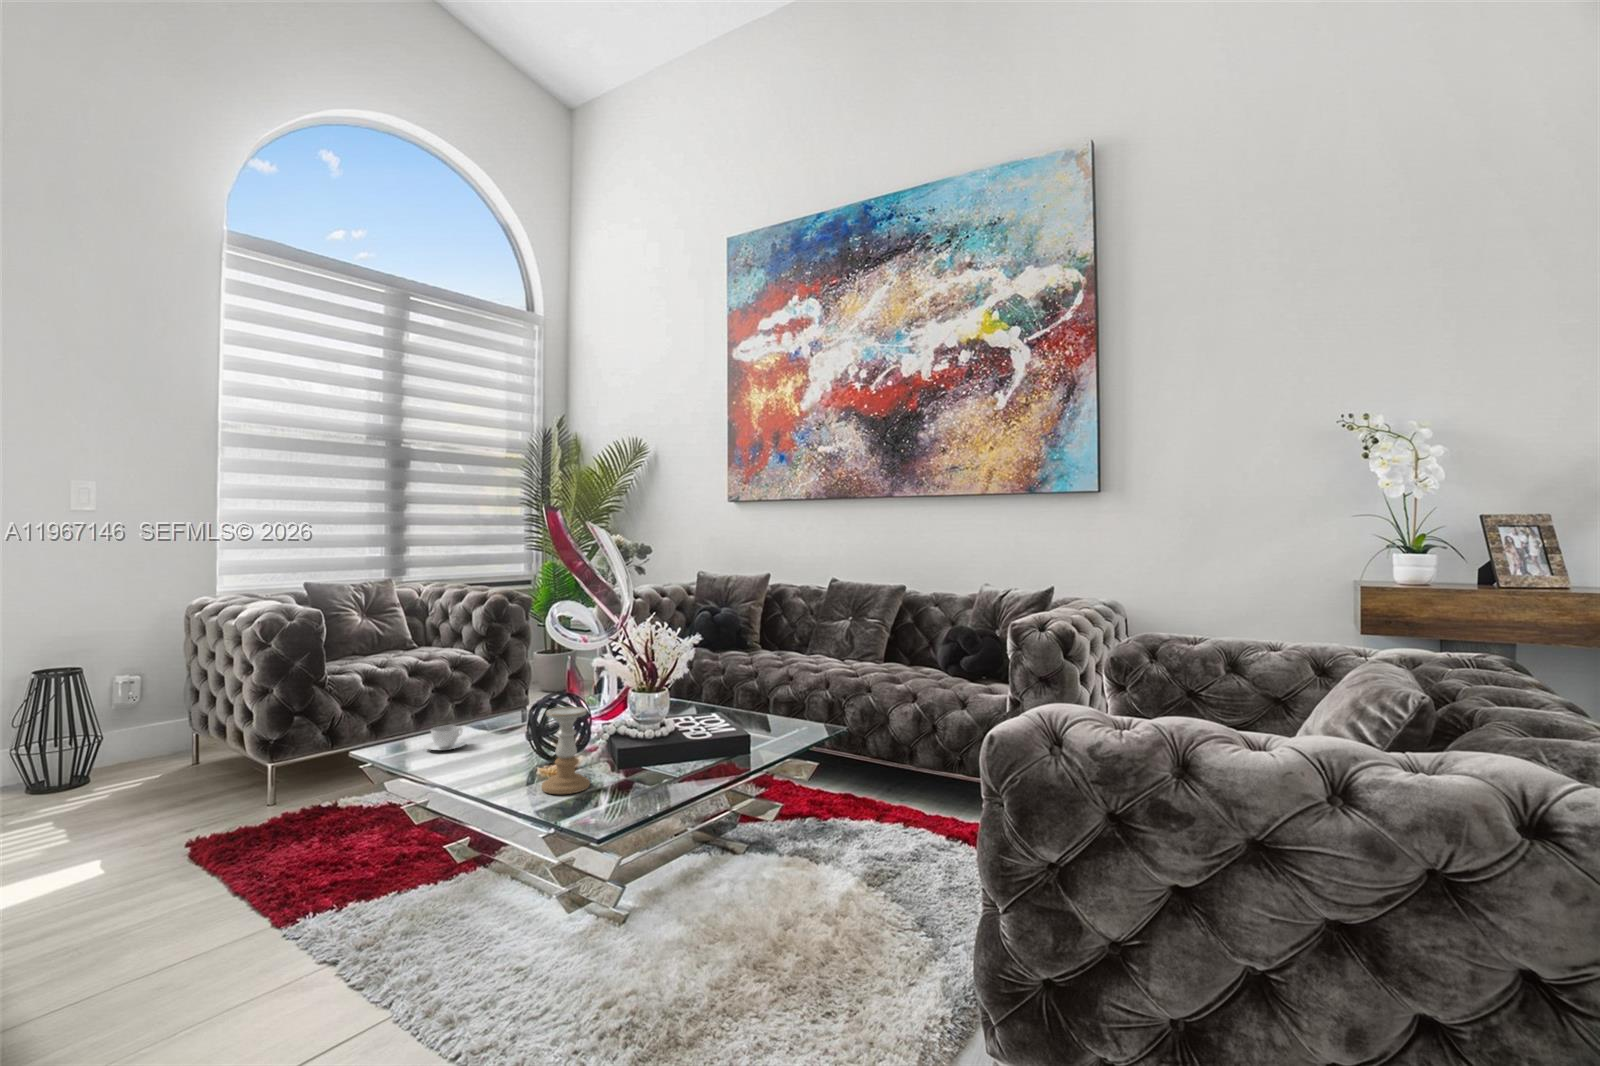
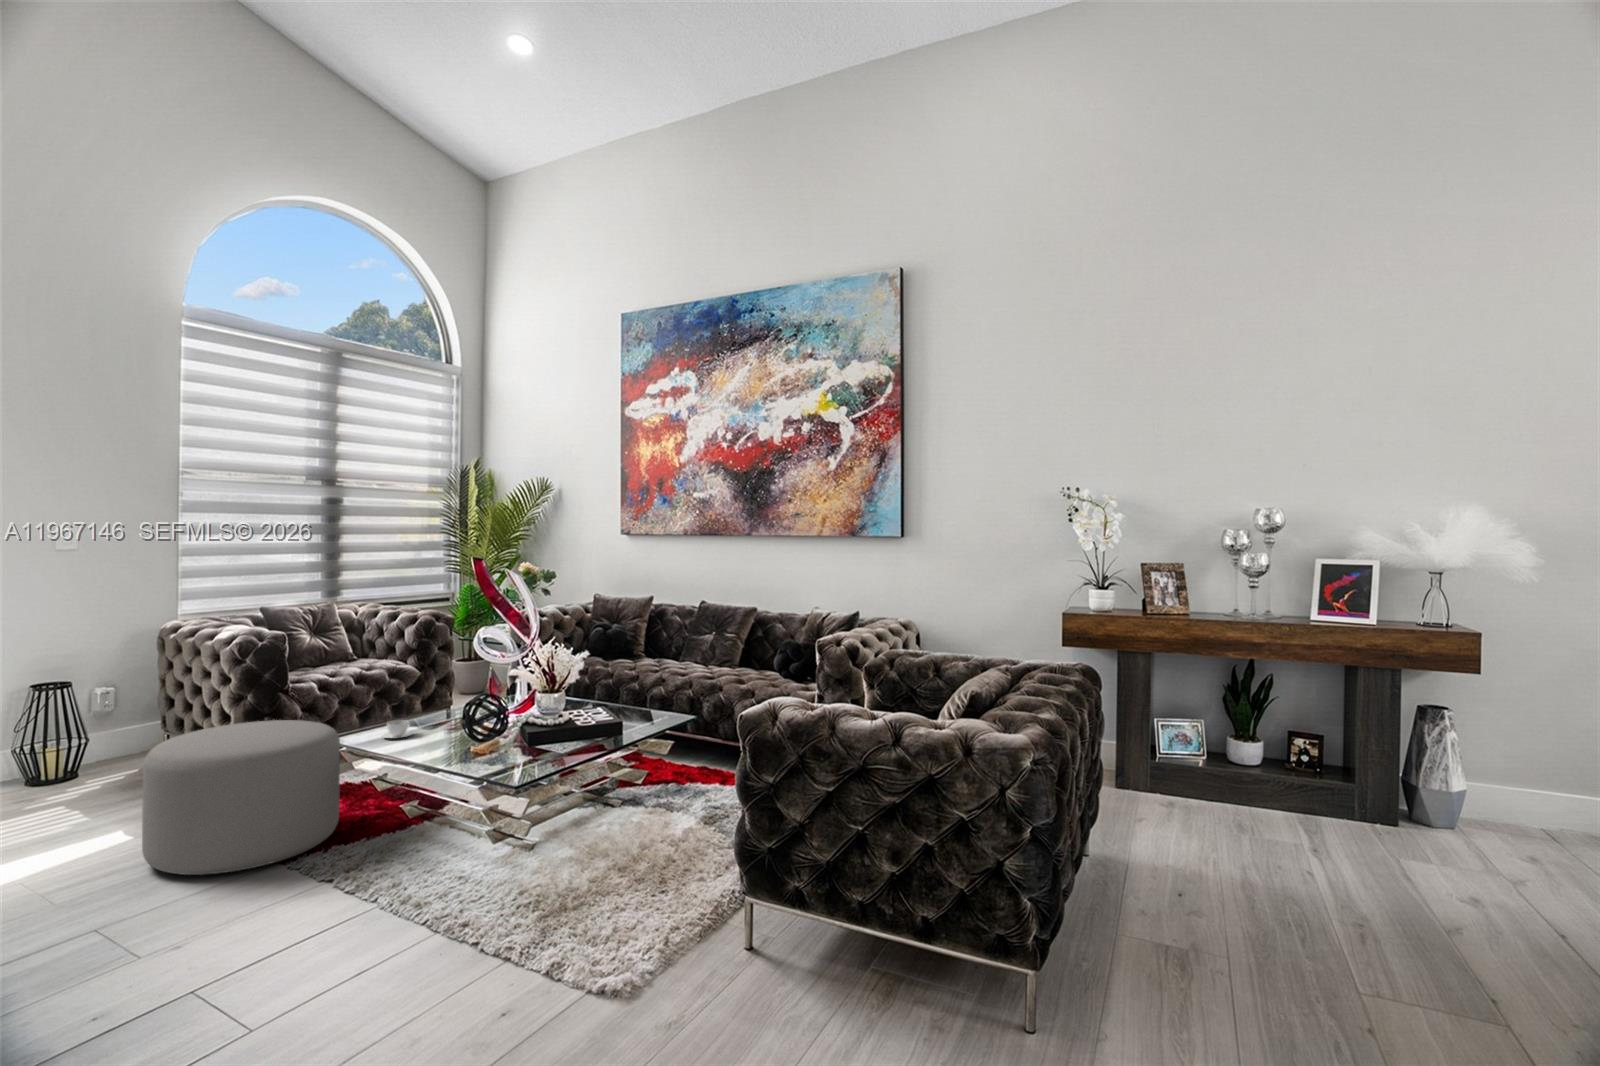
candle holder: present [541,707,590,794] -> none [474,704,509,765]
ottoman: none [97,722,367,940] -> present [142,720,340,875]

